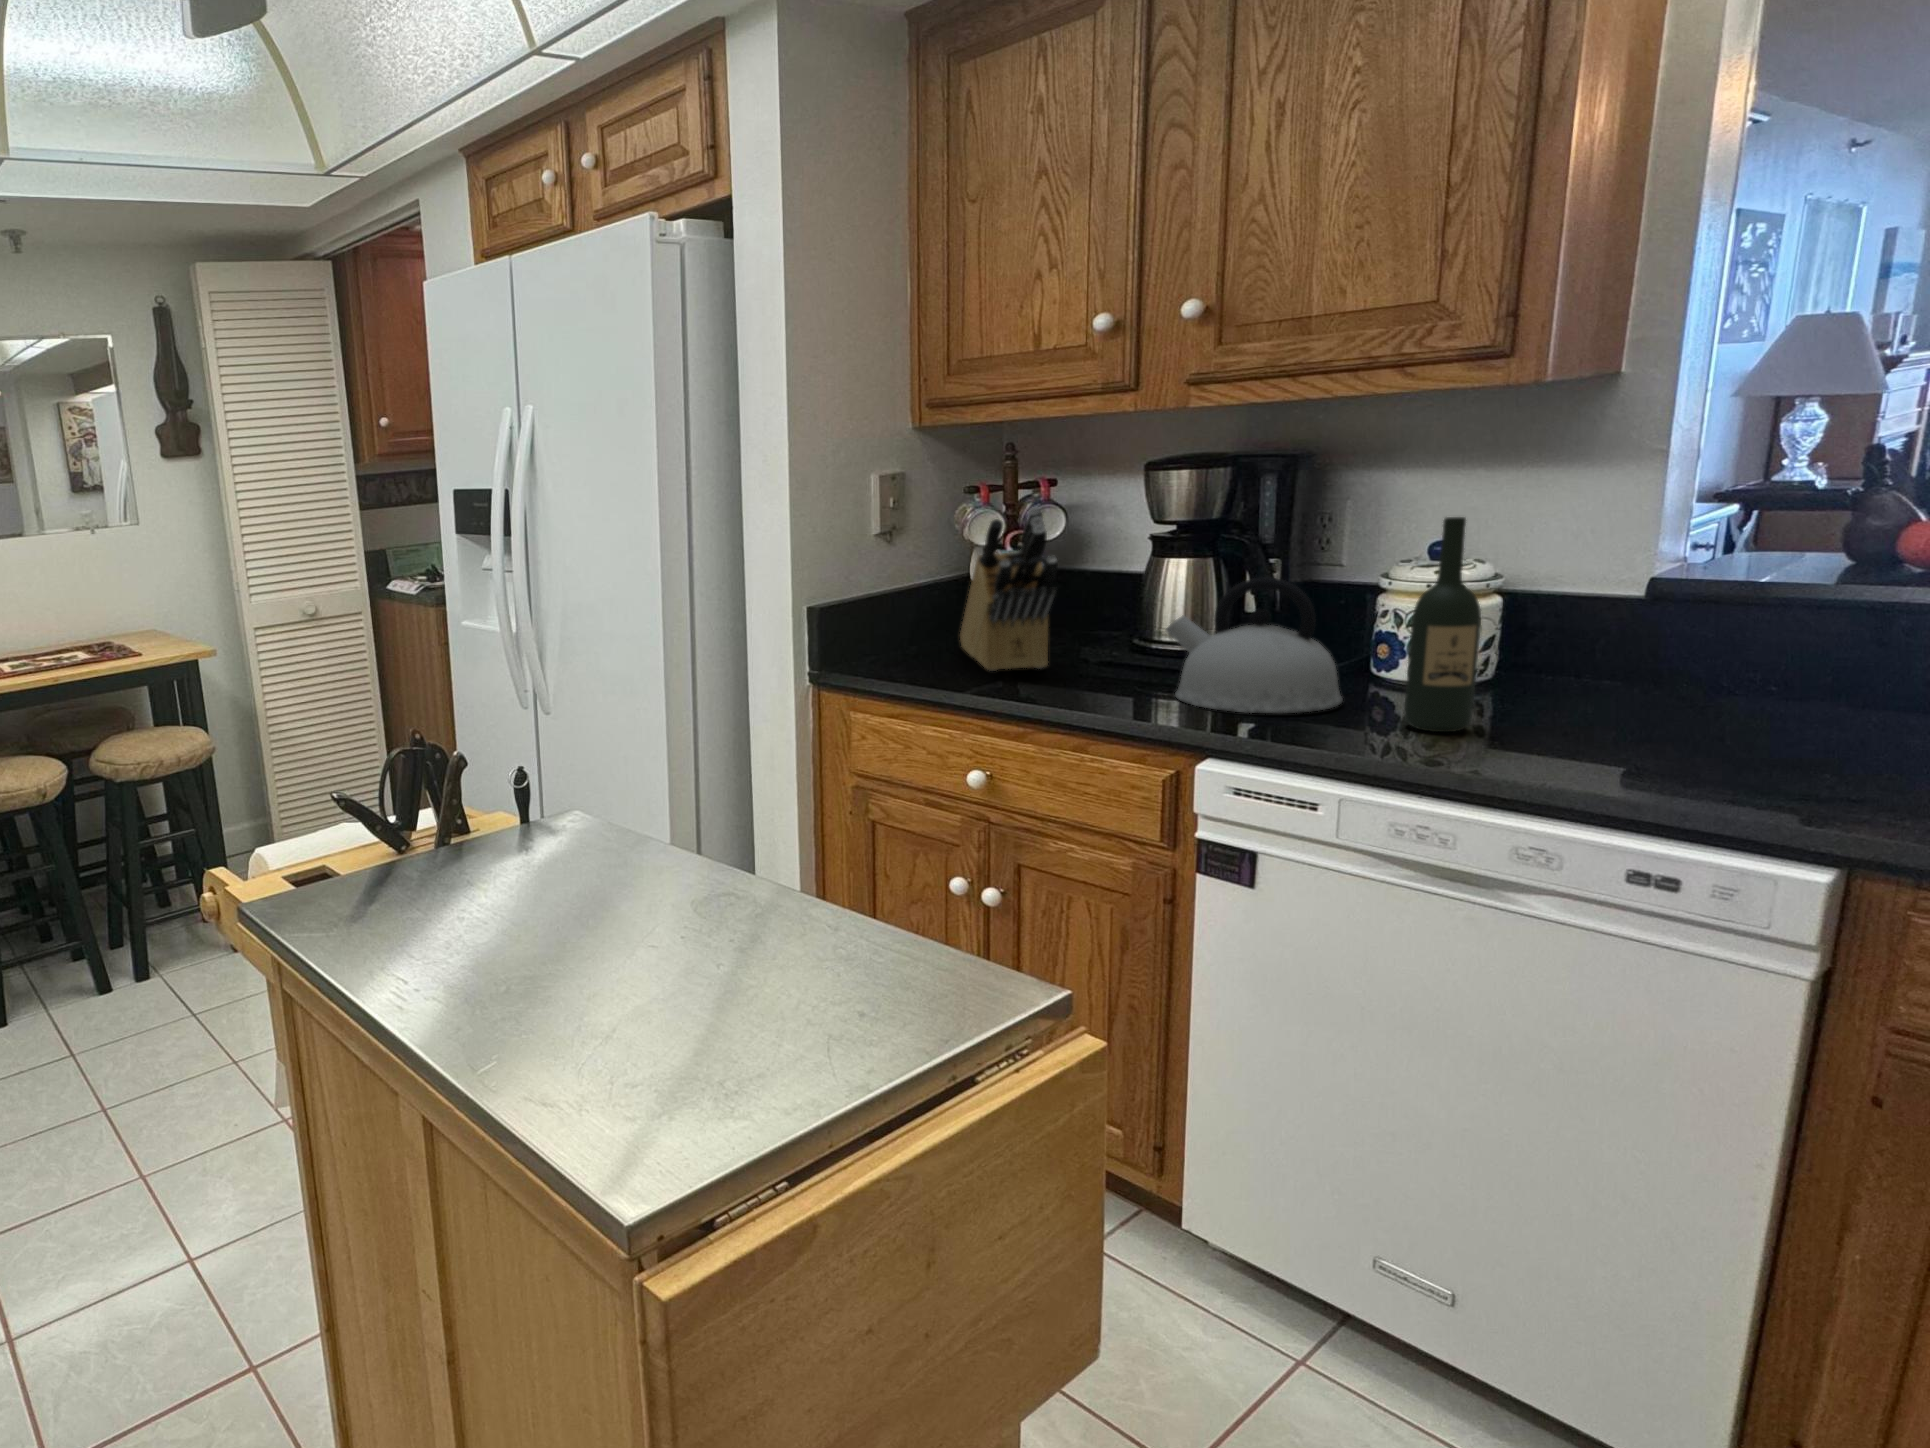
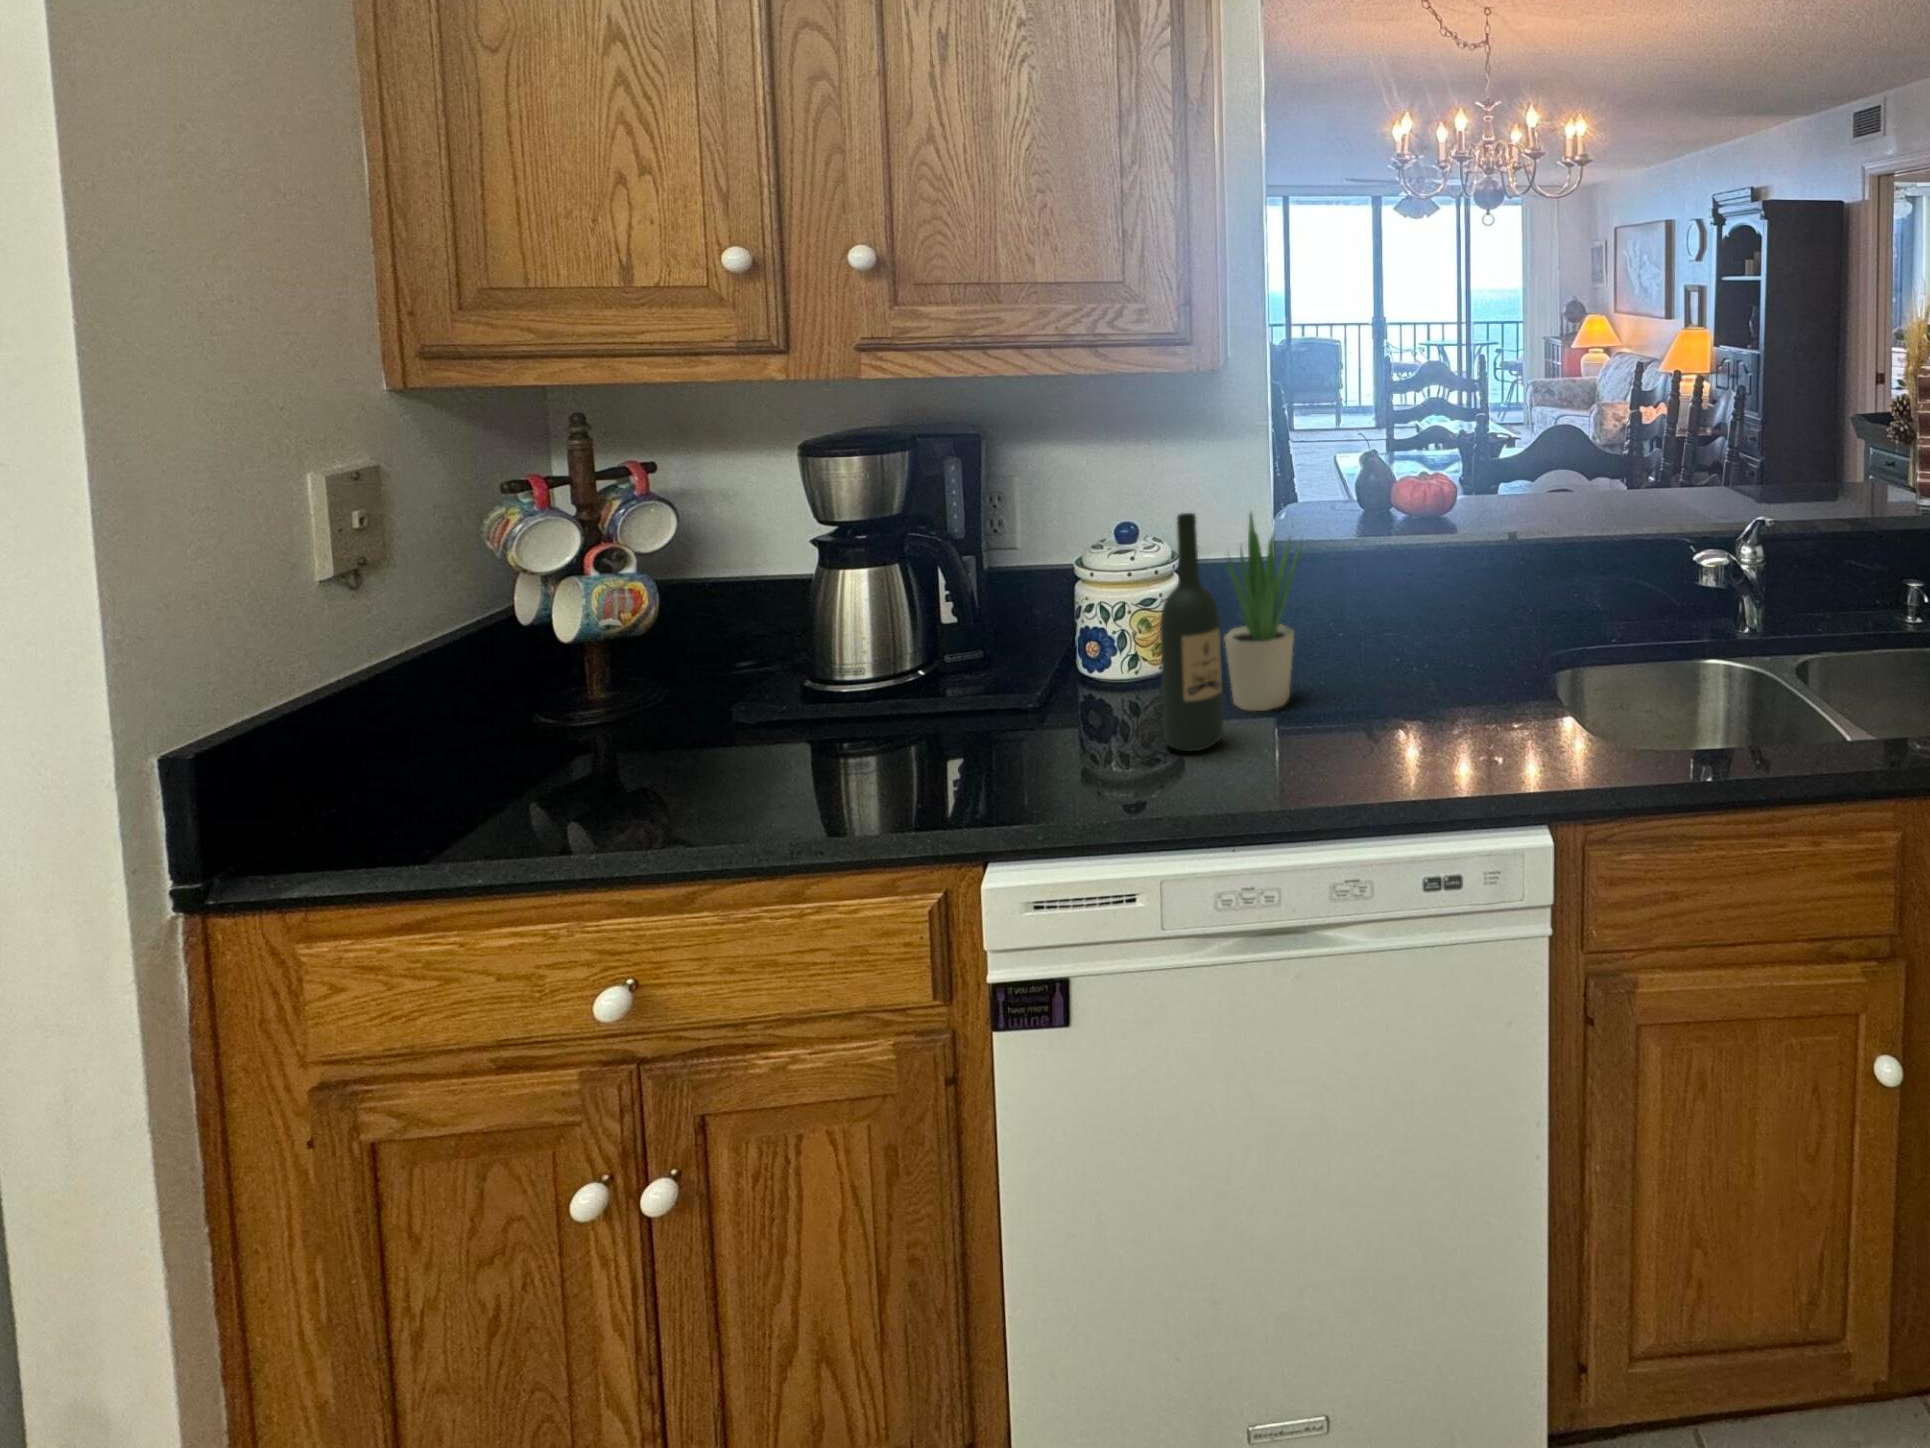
knife block: present [960,507,1058,671] -> none [518,521,710,787]
potted plant: none [1511,524,1636,725] -> present [1224,514,1300,711]
kettle: present [1166,577,1342,713] -> none [877,593,1090,781]

